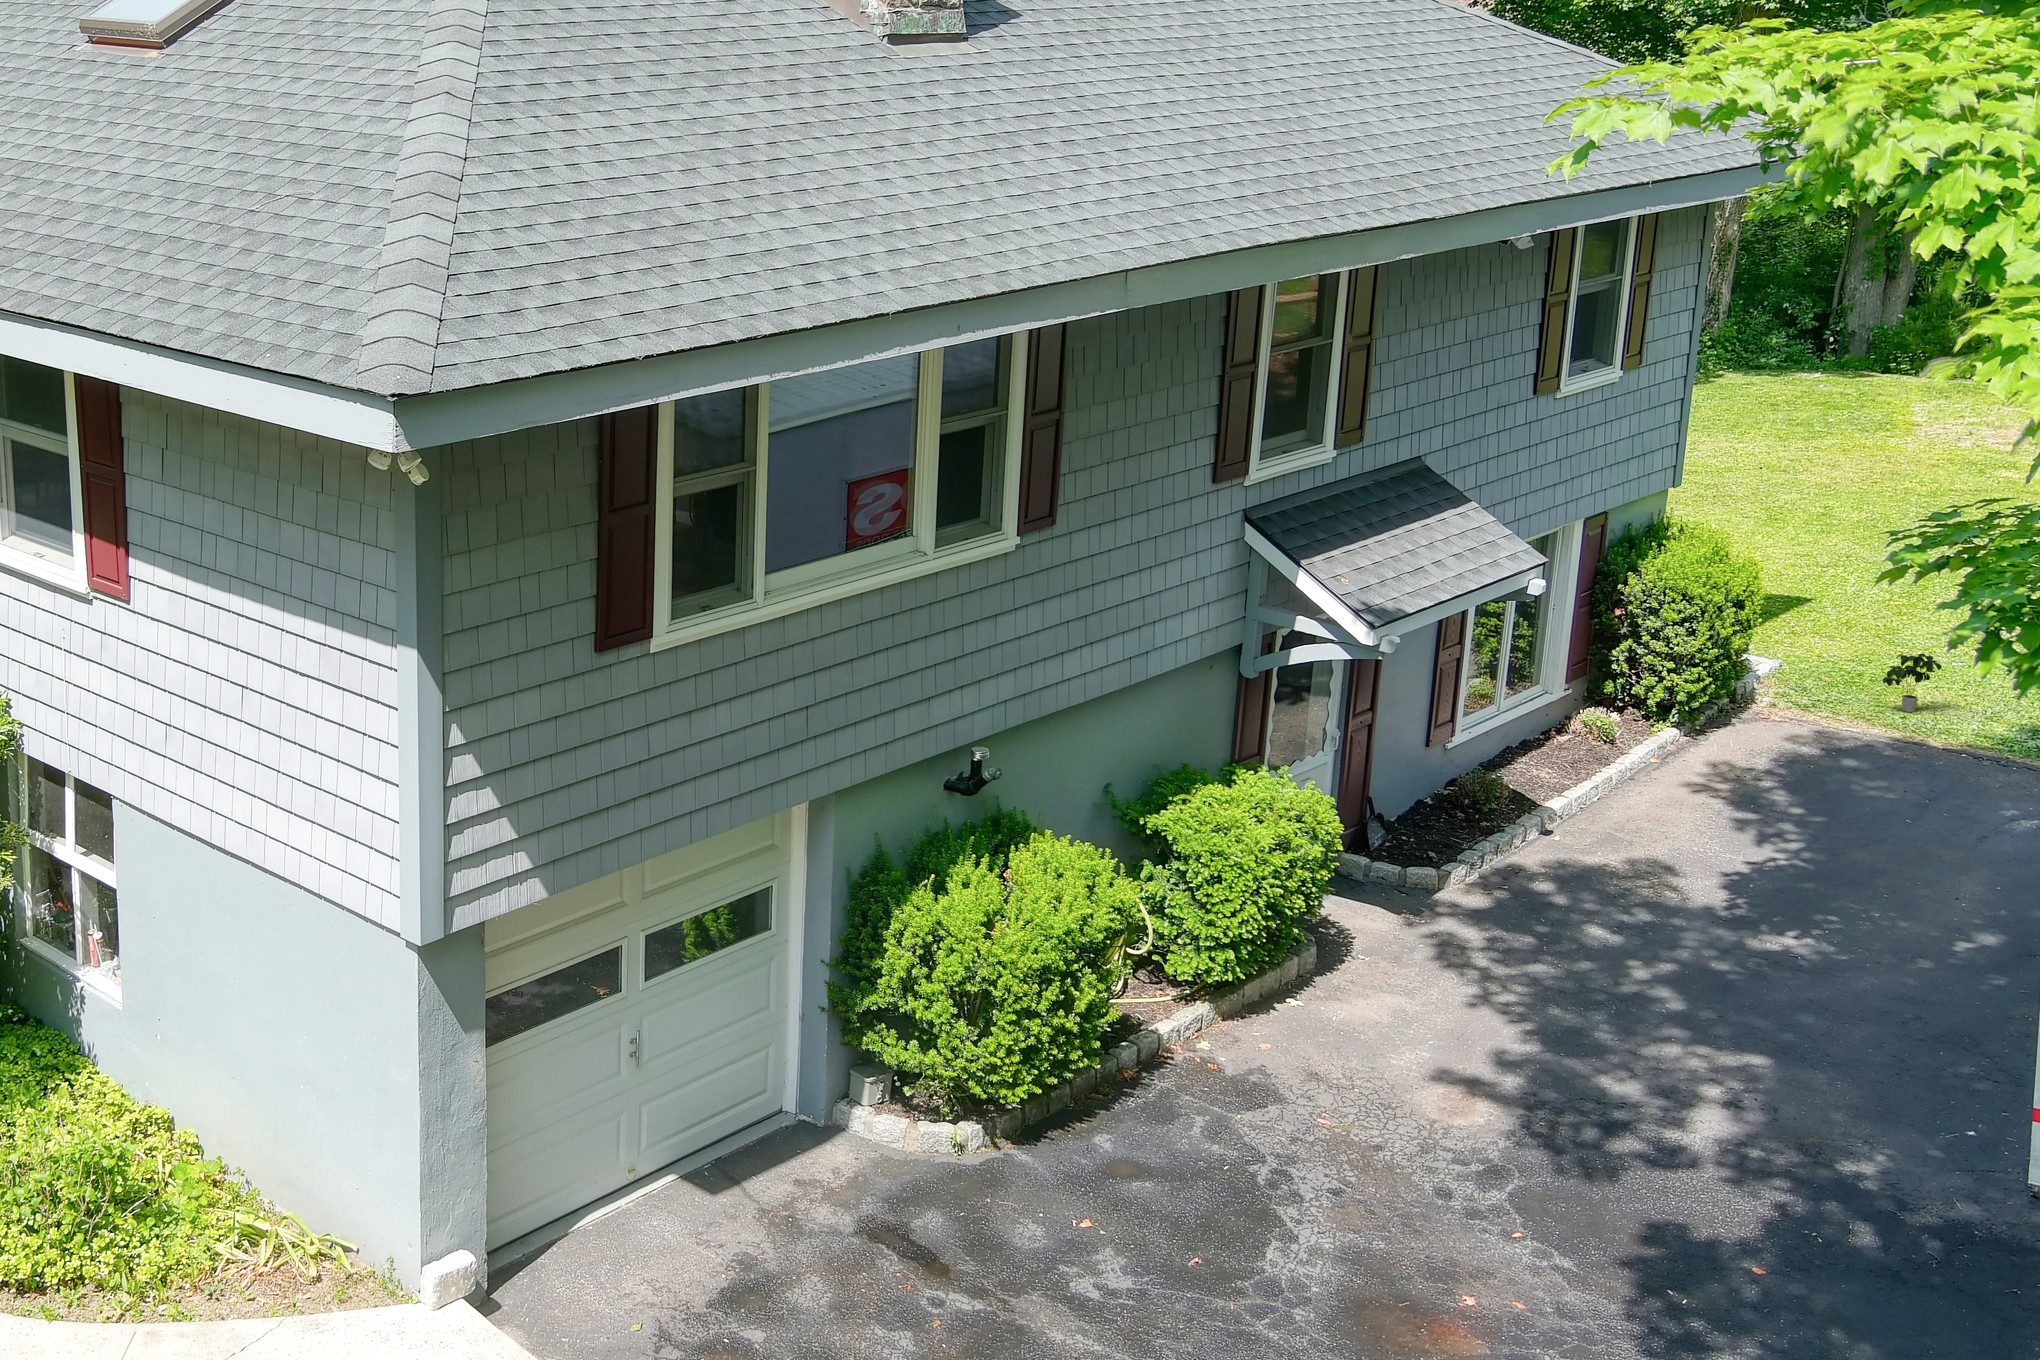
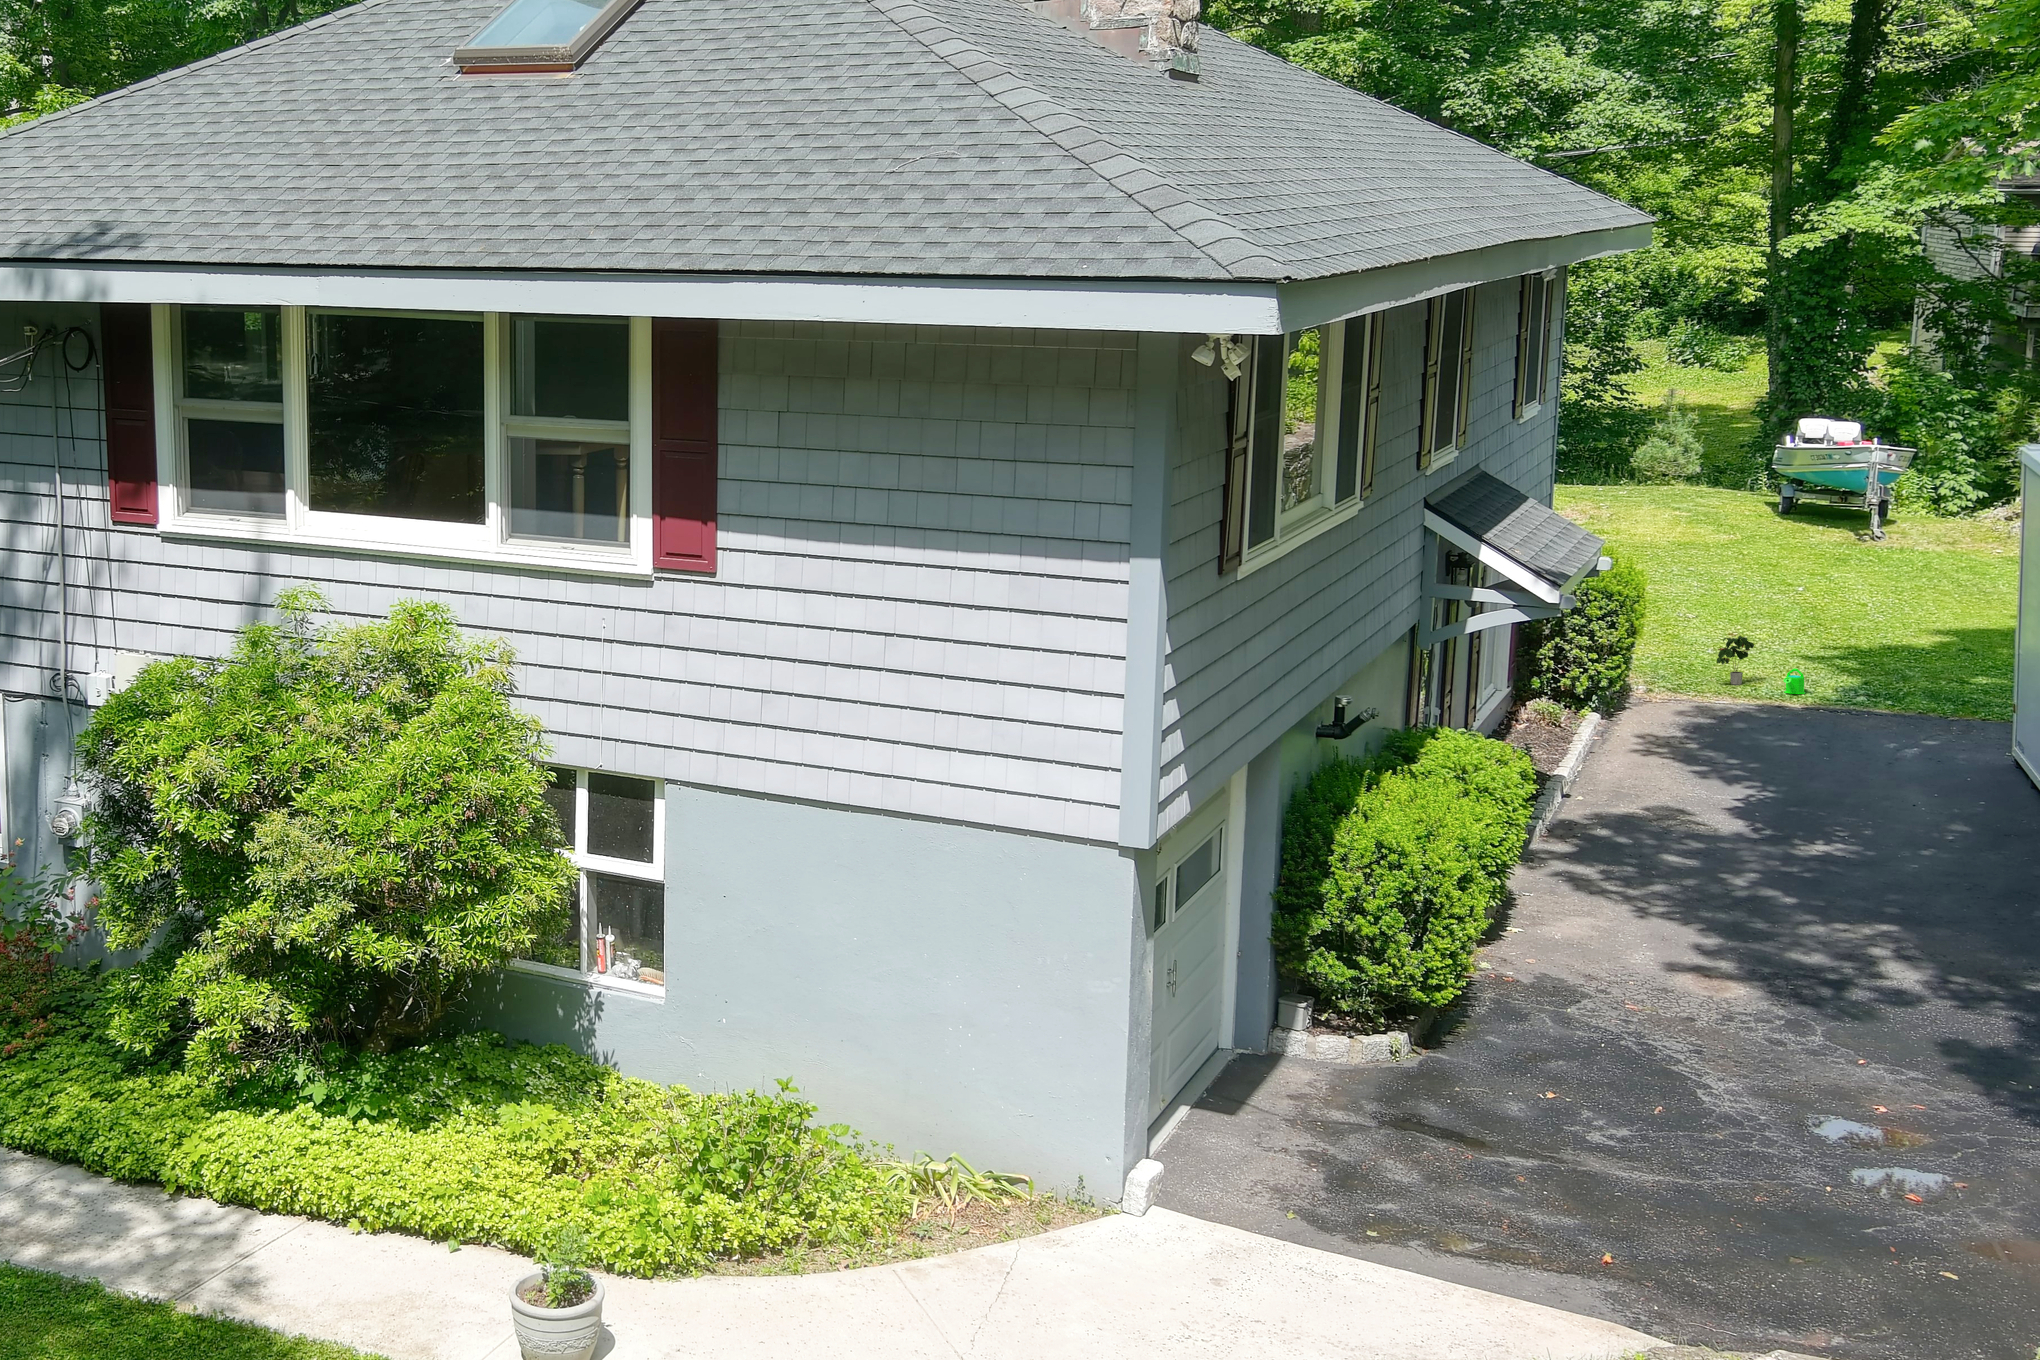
watering can: none [1950,704,1985,737] -> present [1783,668,1806,694]

